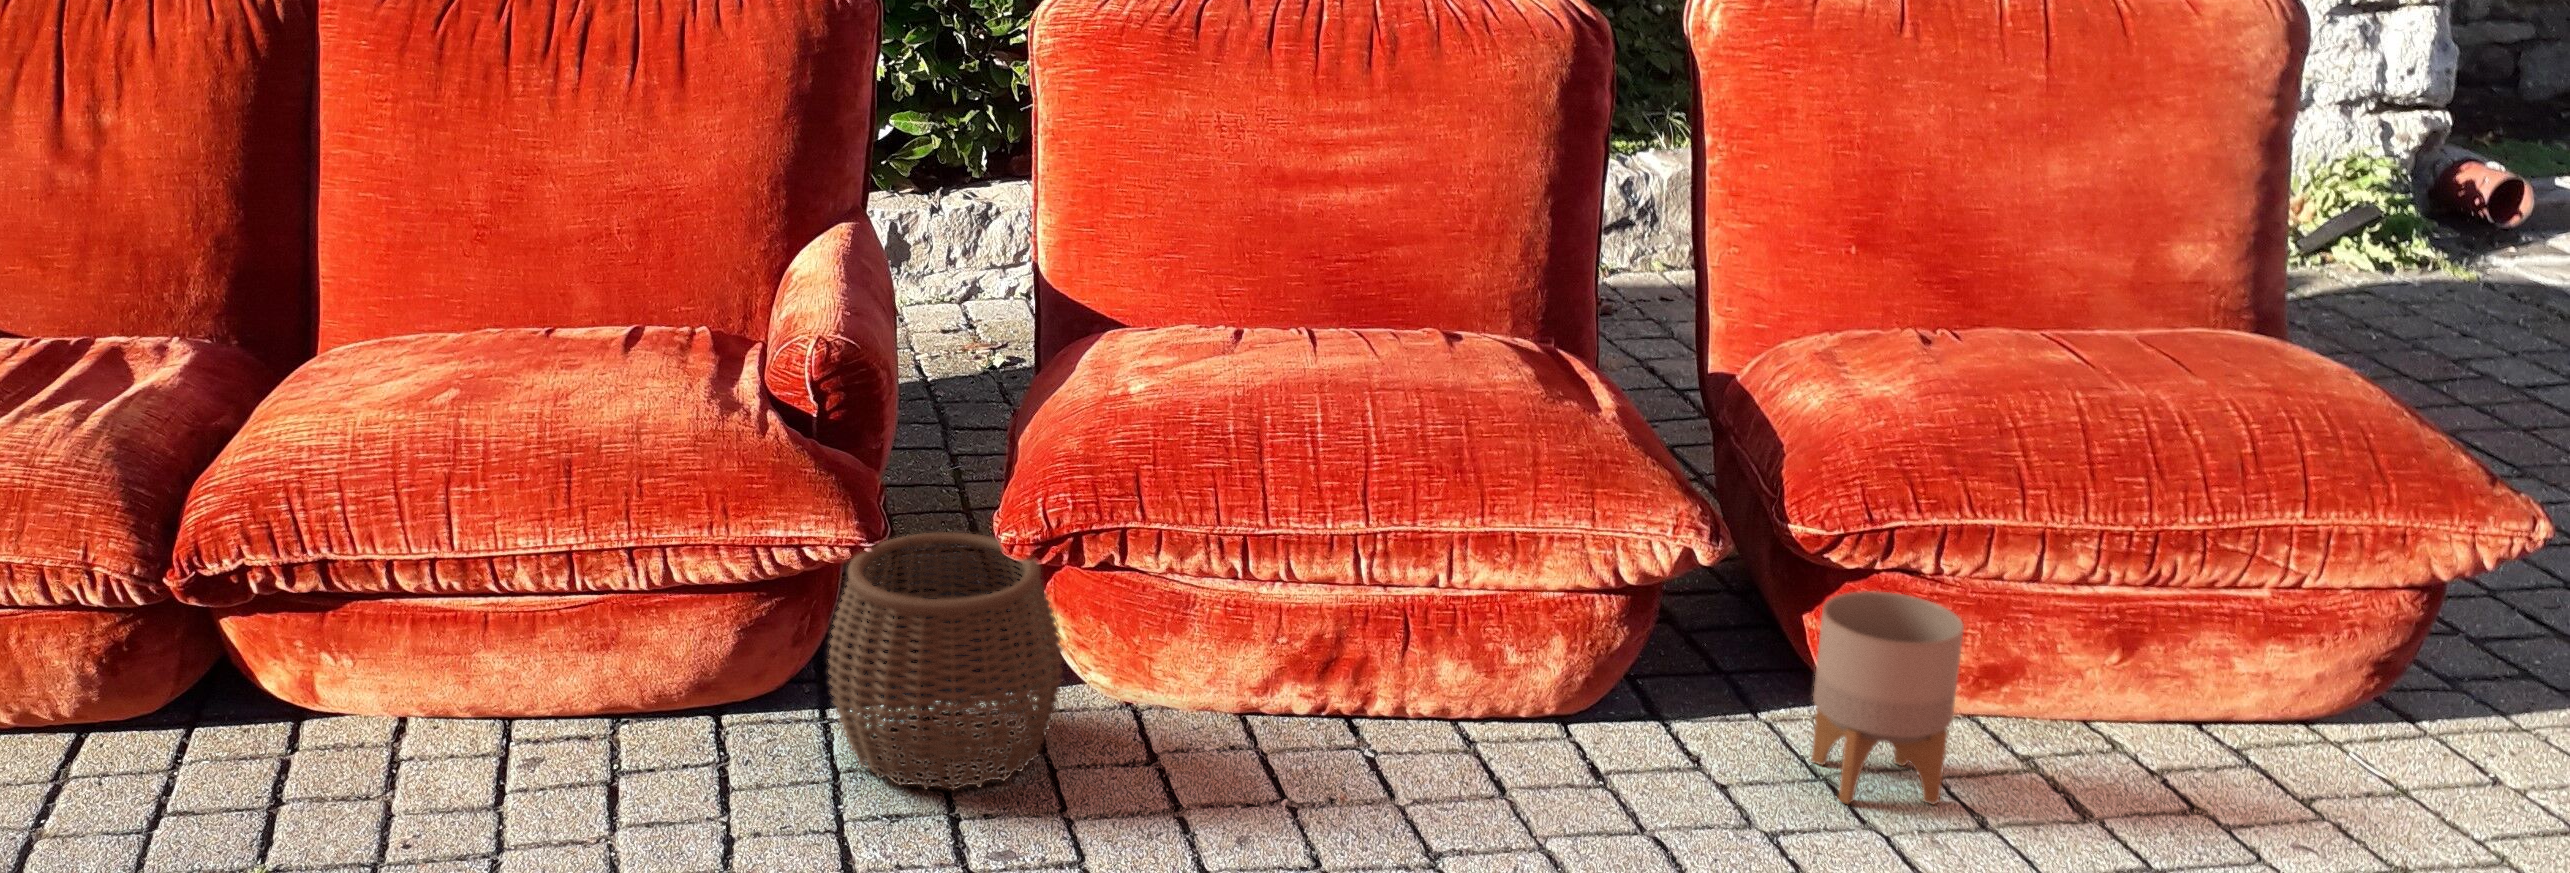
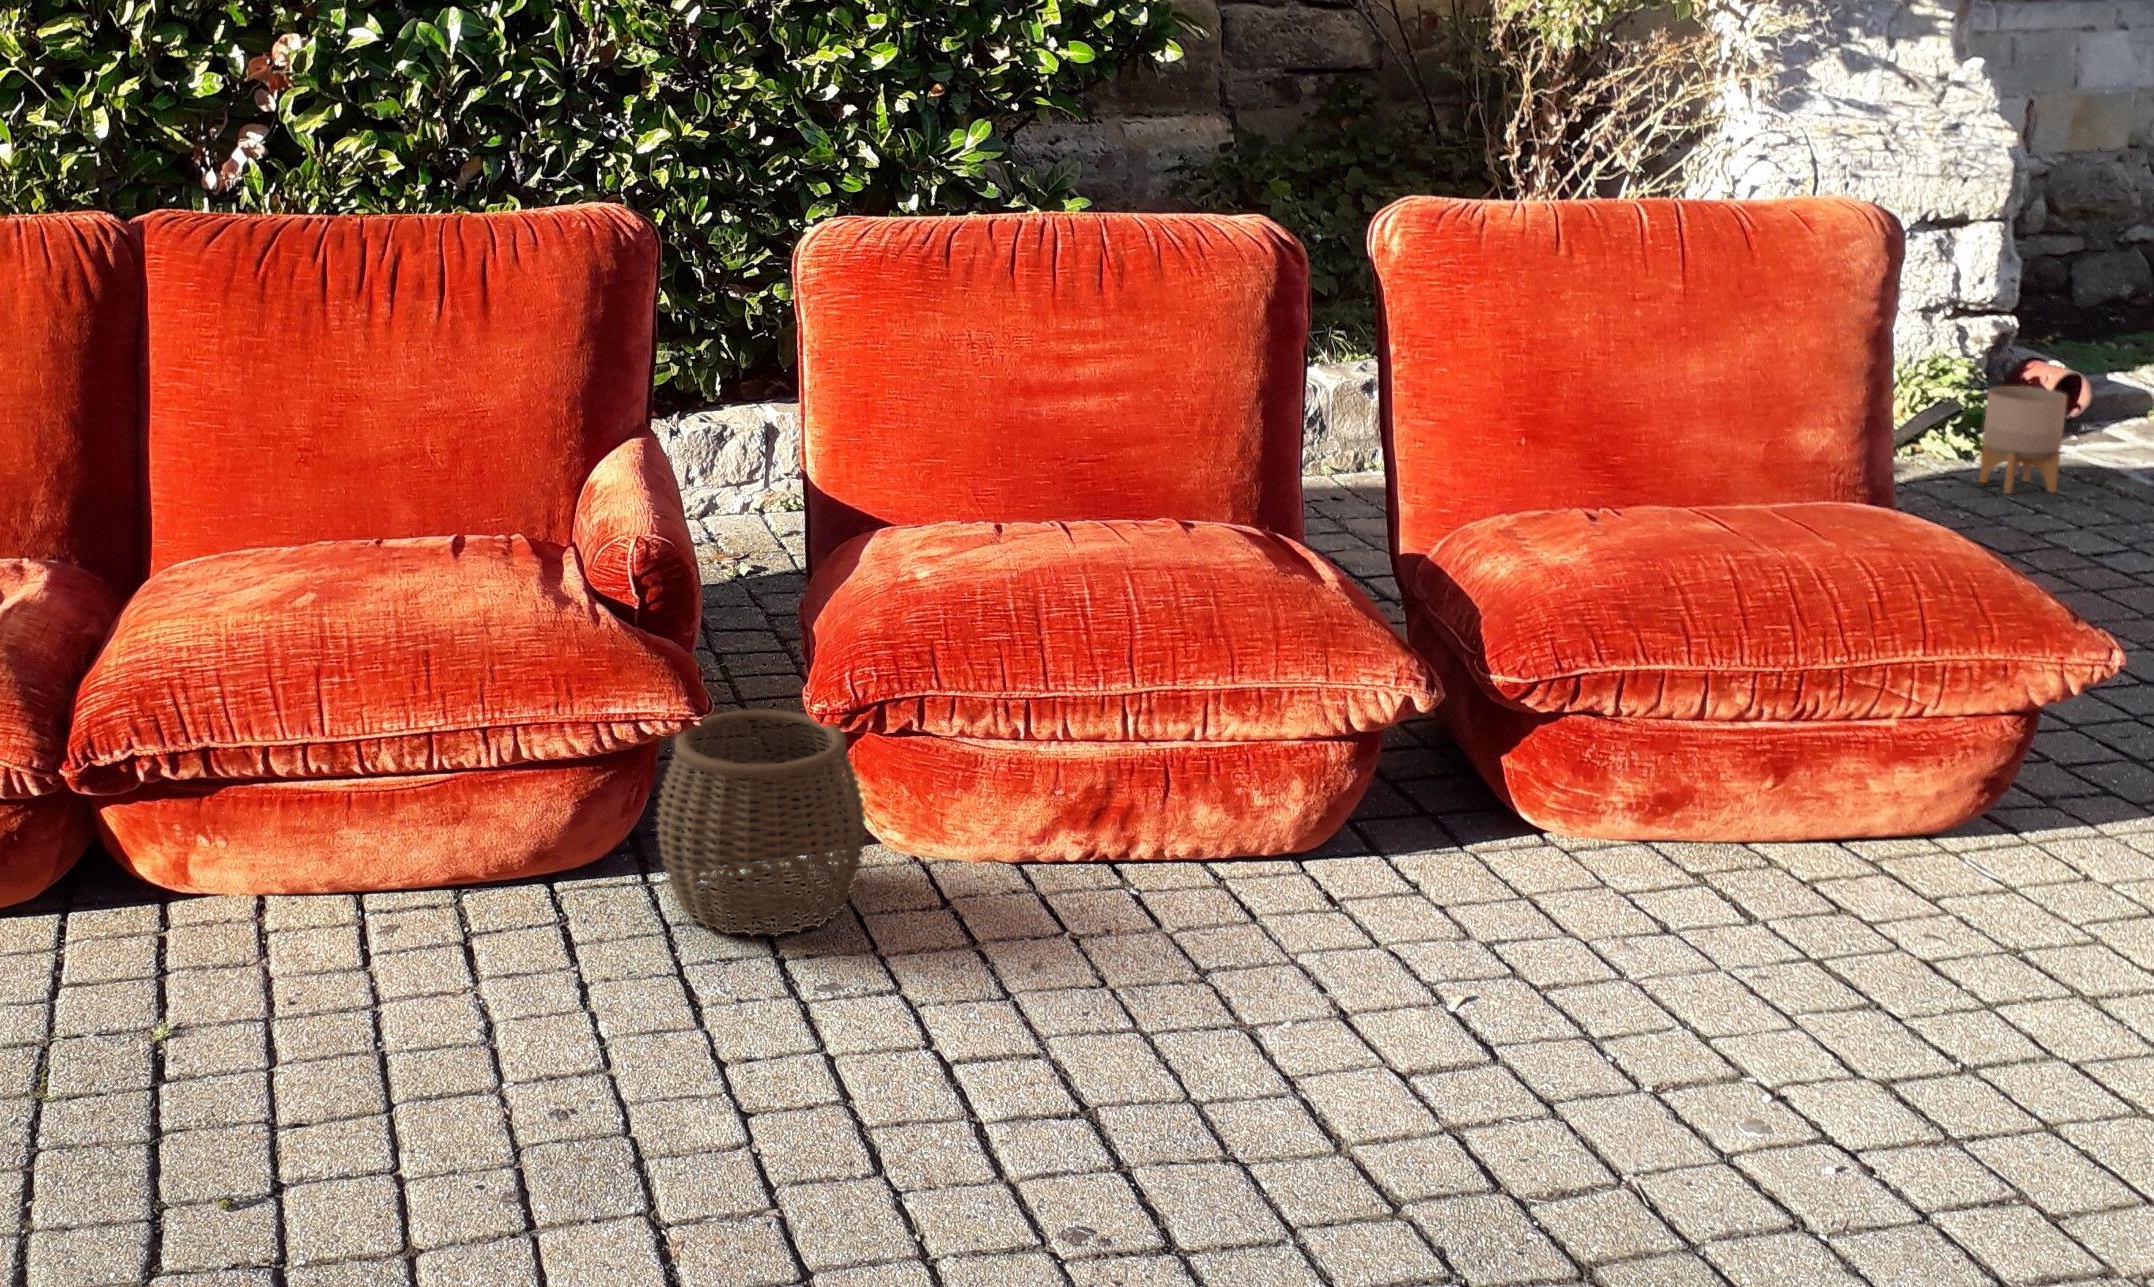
planter: present [1811,591,1964,805] -> present [1979,386,2067,494]

